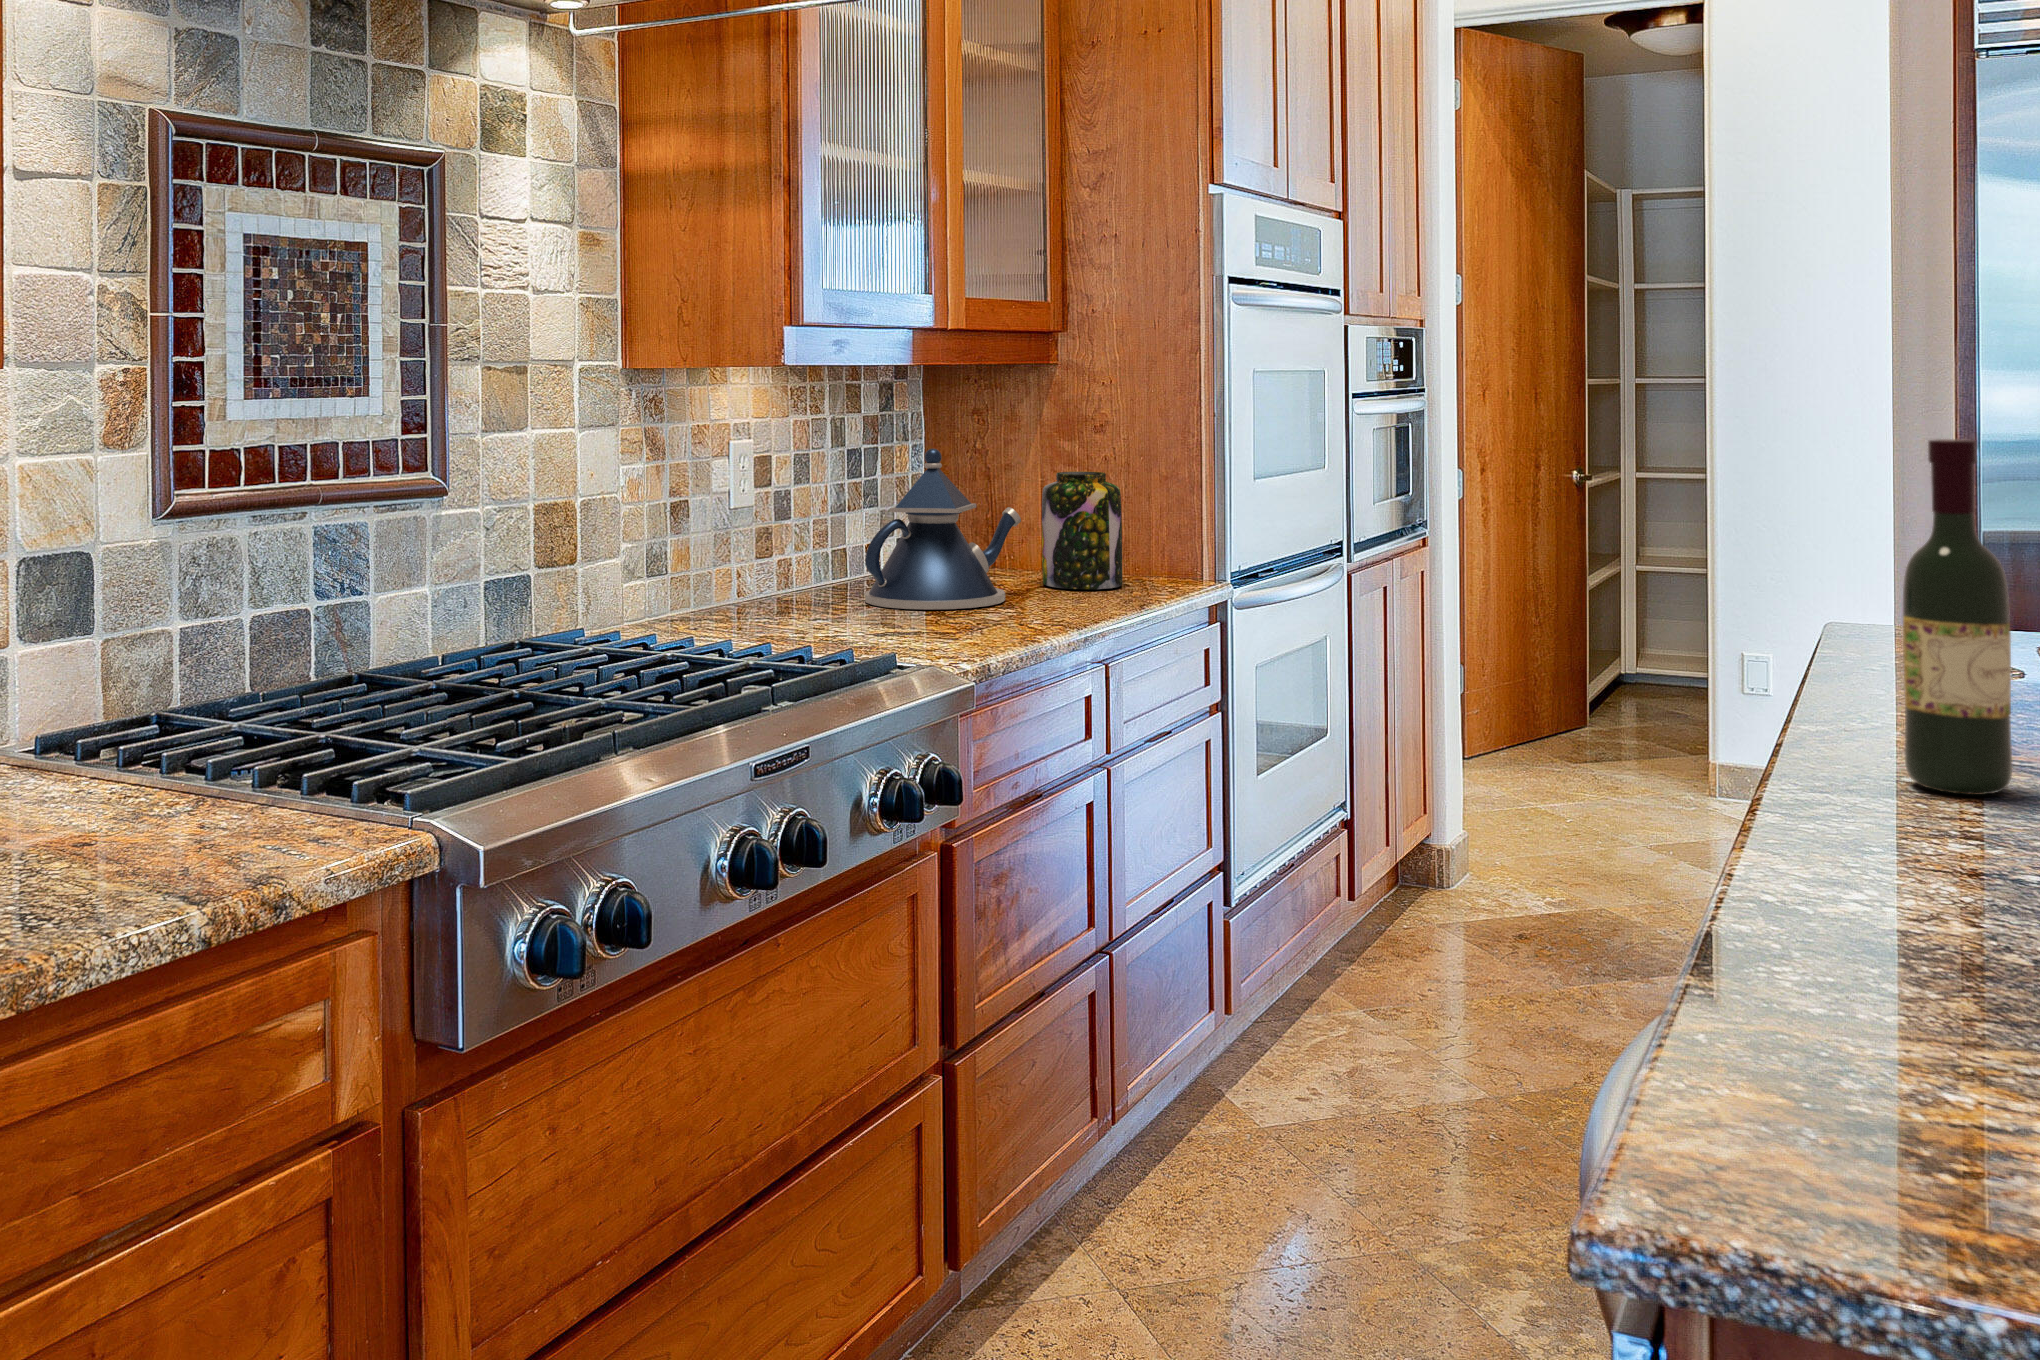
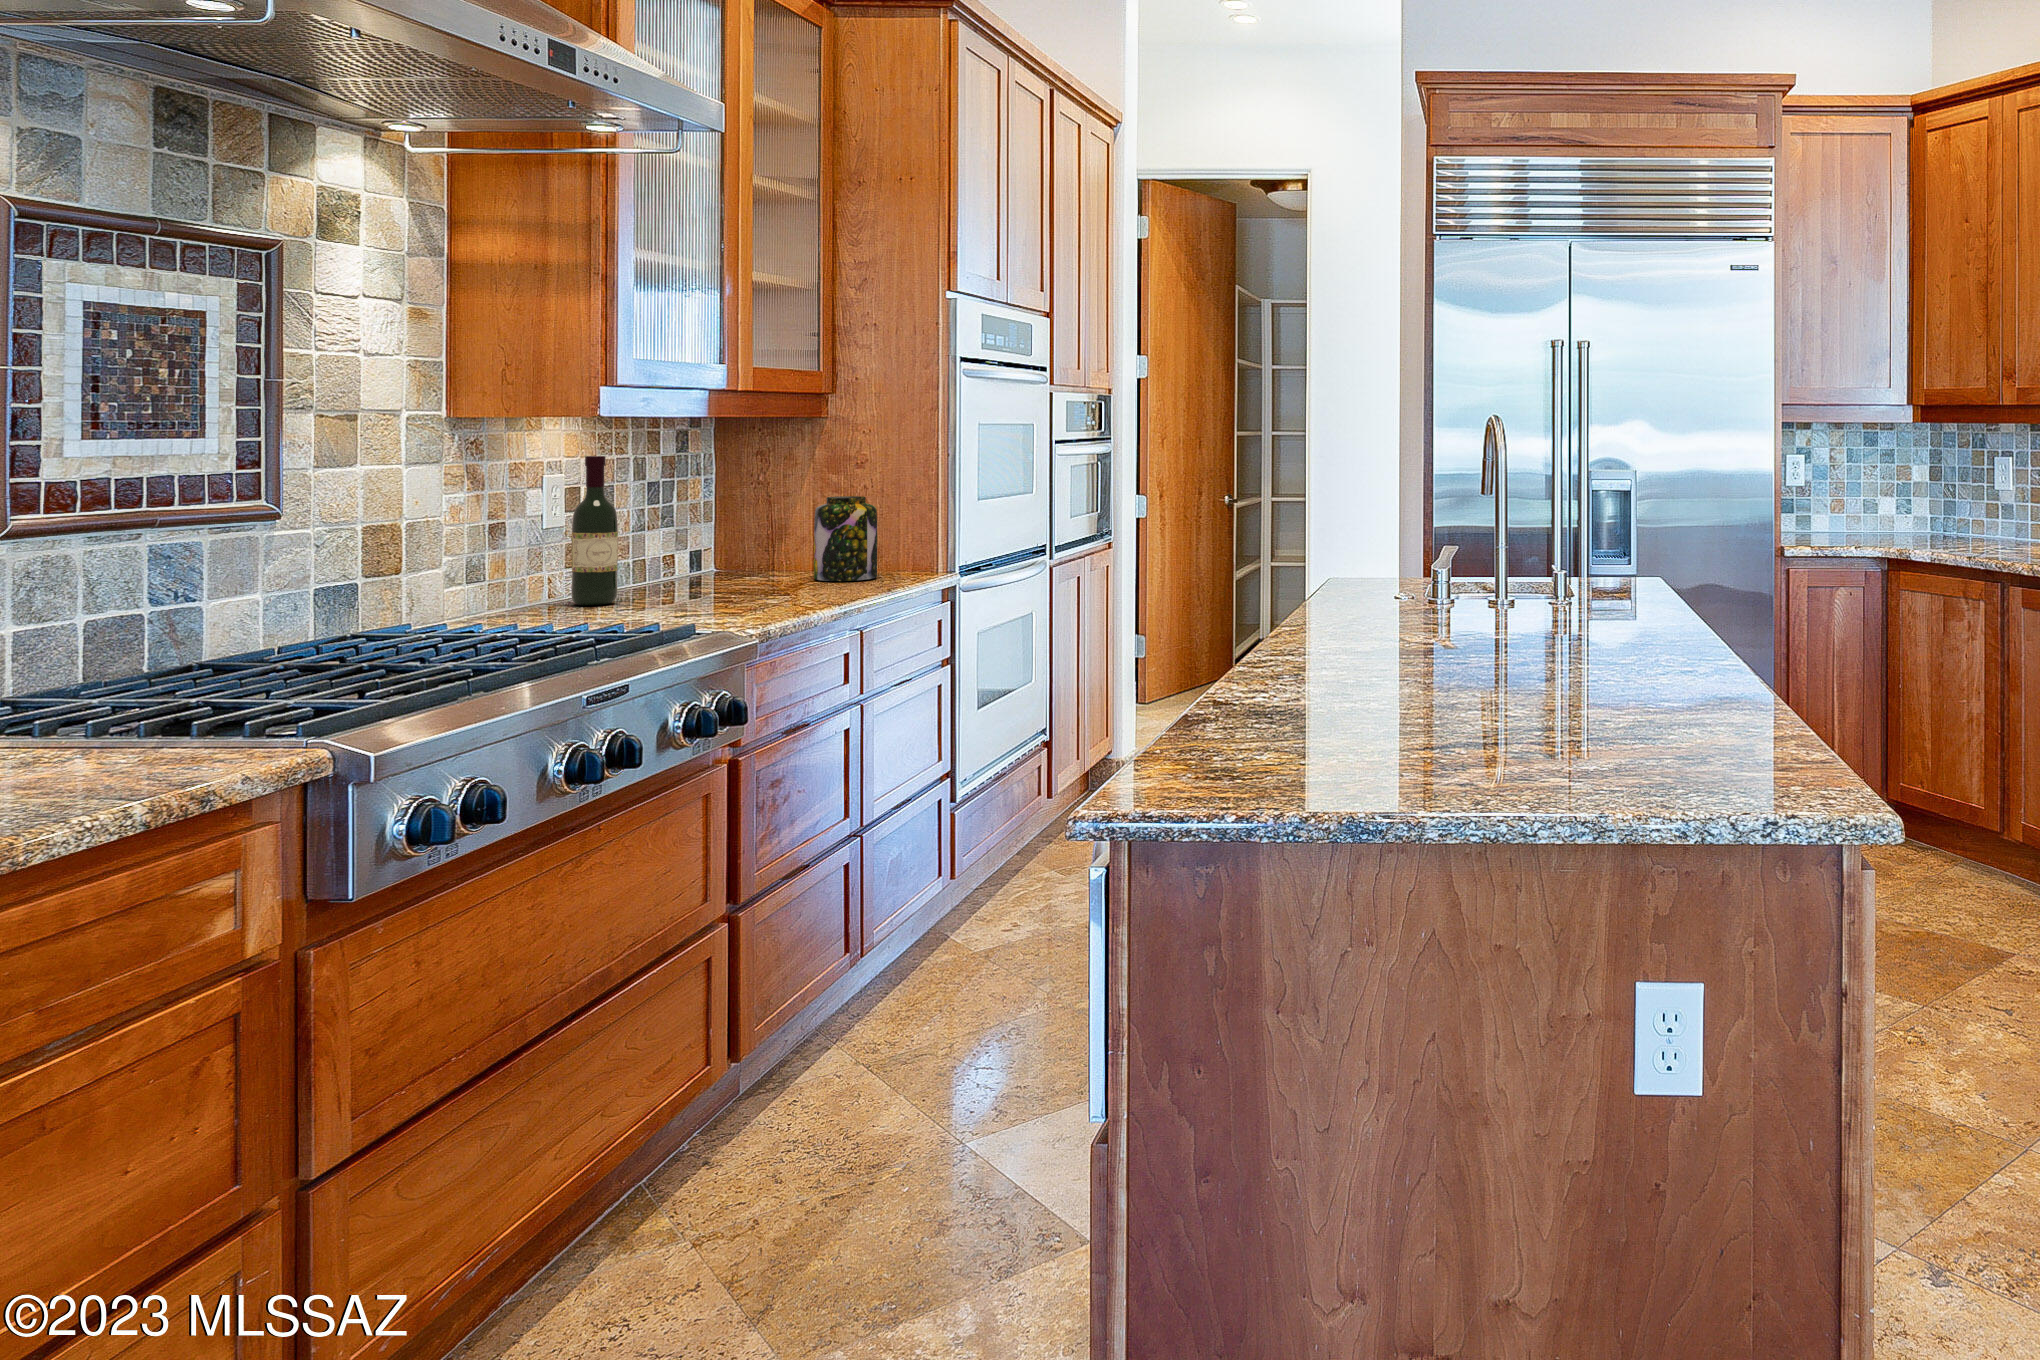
wine bottle: present [1903,439,2013,795] -> present [571,456,618,605]
teapot: present [865,449,1021,610] -> none [664,480,797,599]

